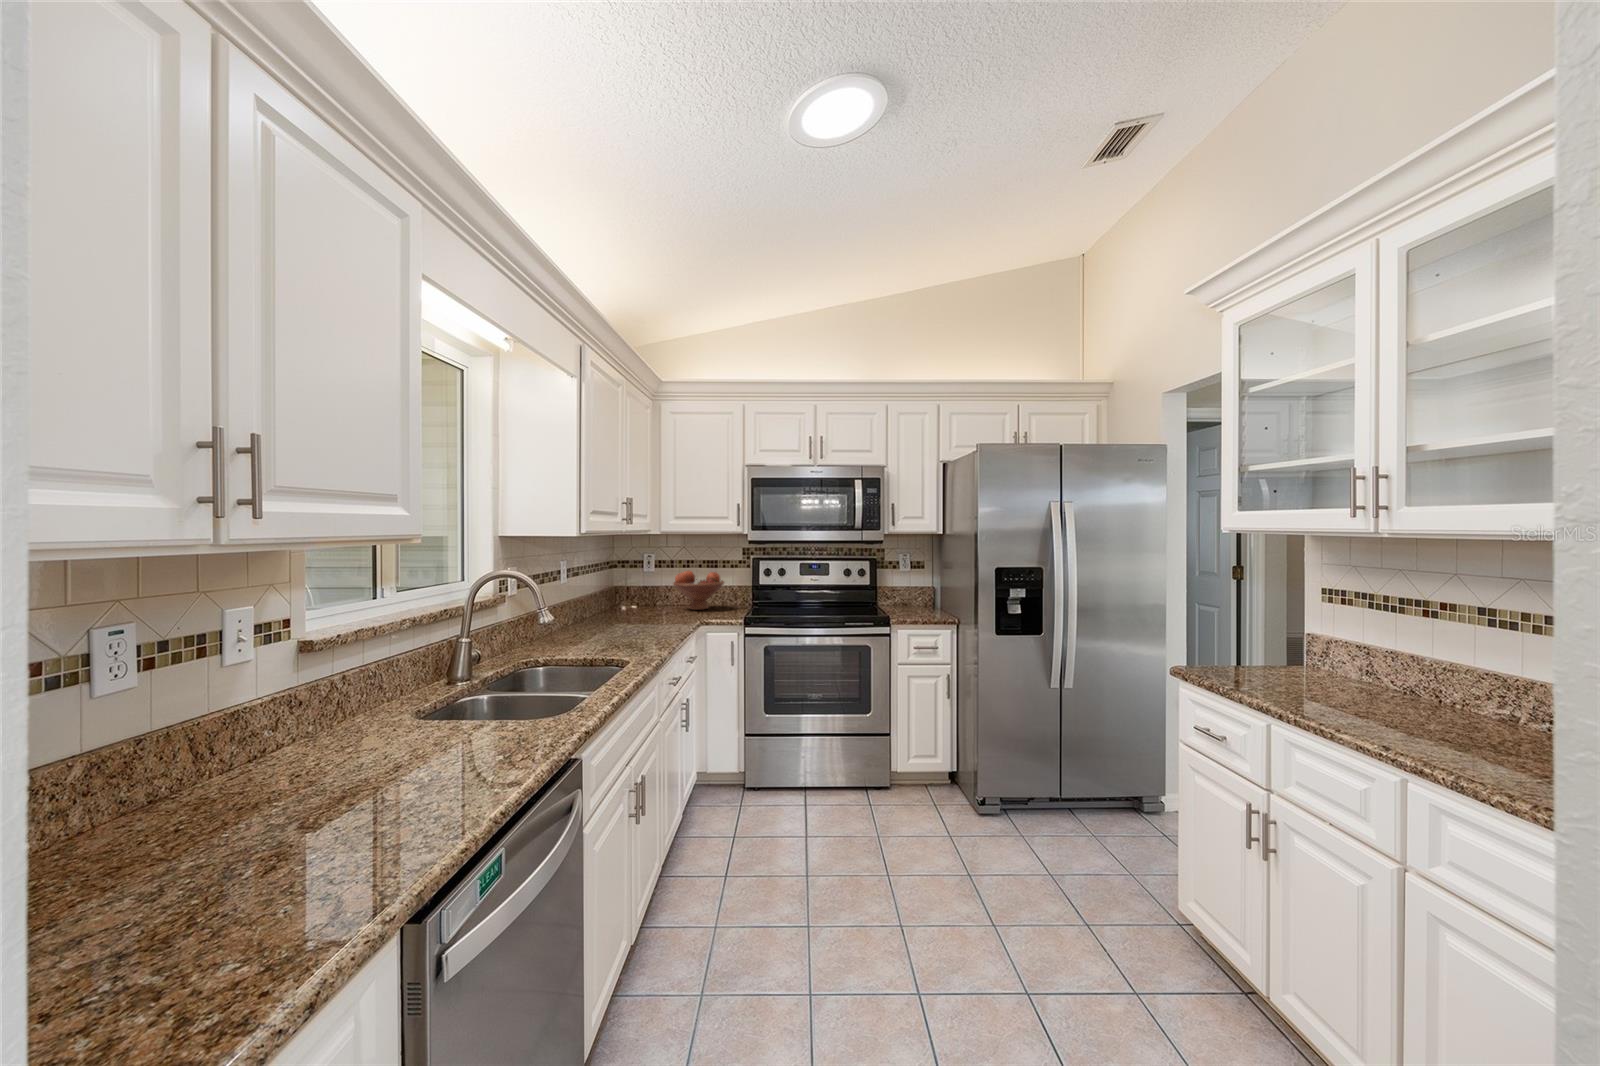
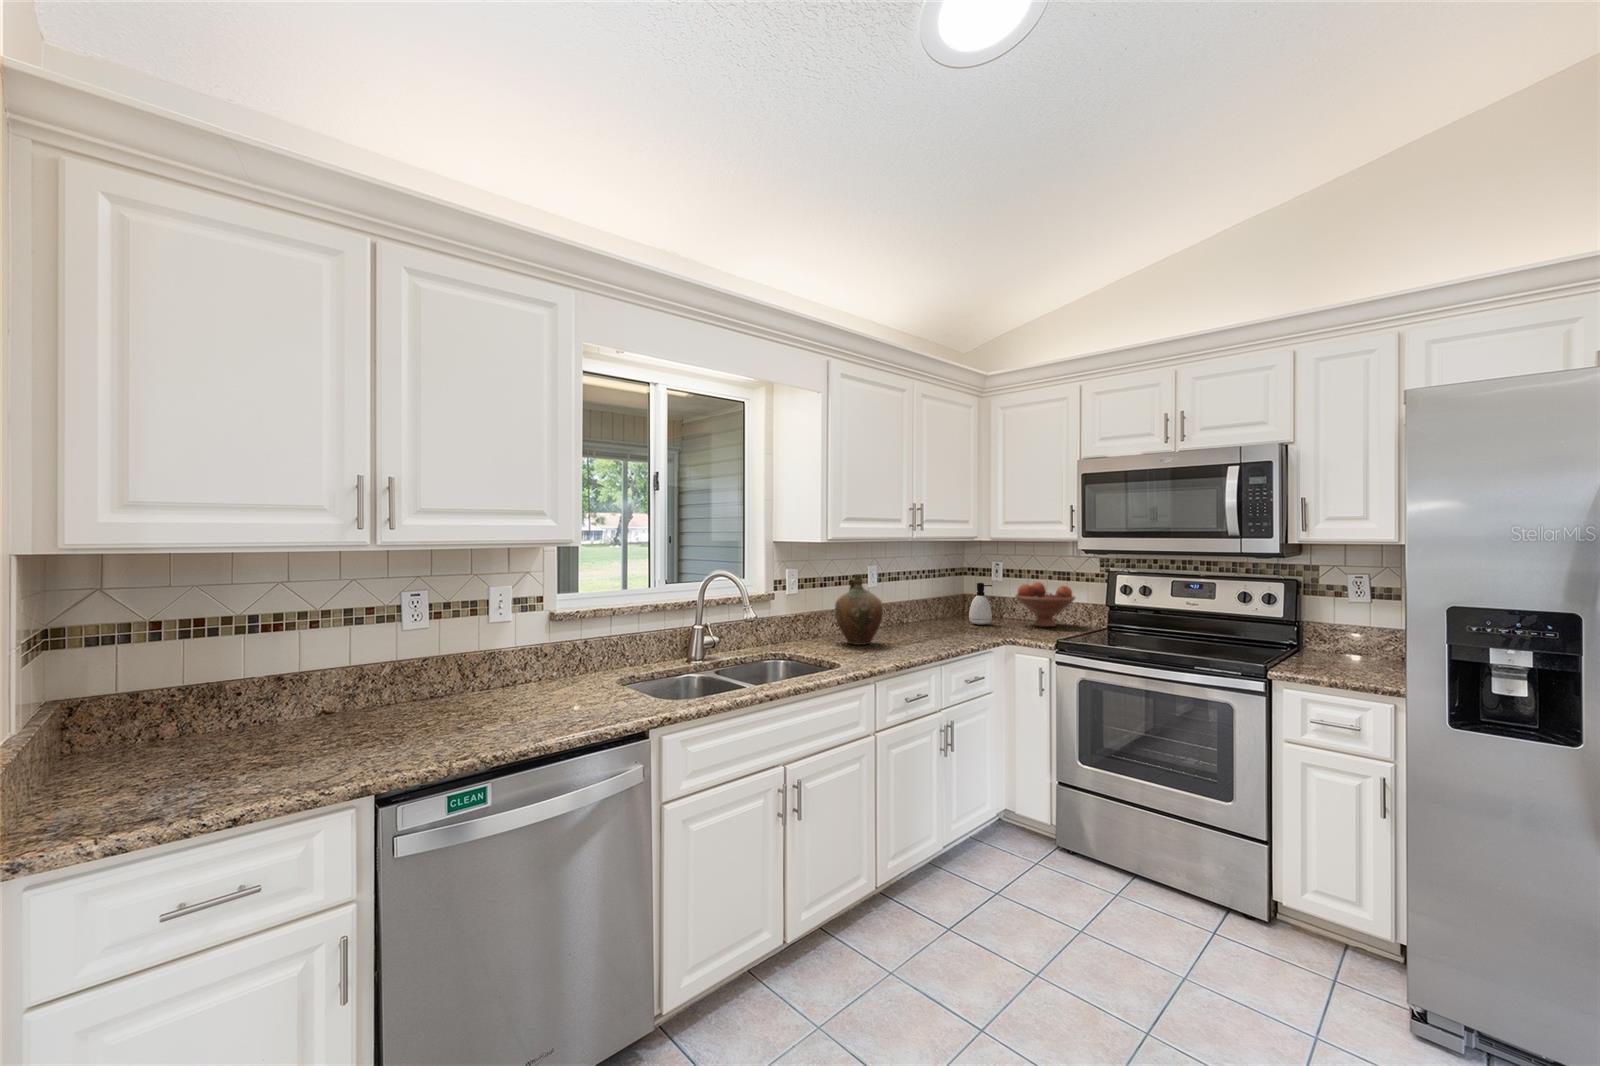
ceramic jug: none [561,568,617,643] -> present [835,574,883,645]
soap dispenser: none [636,574,658,614] -> present [969,583,992,625]

